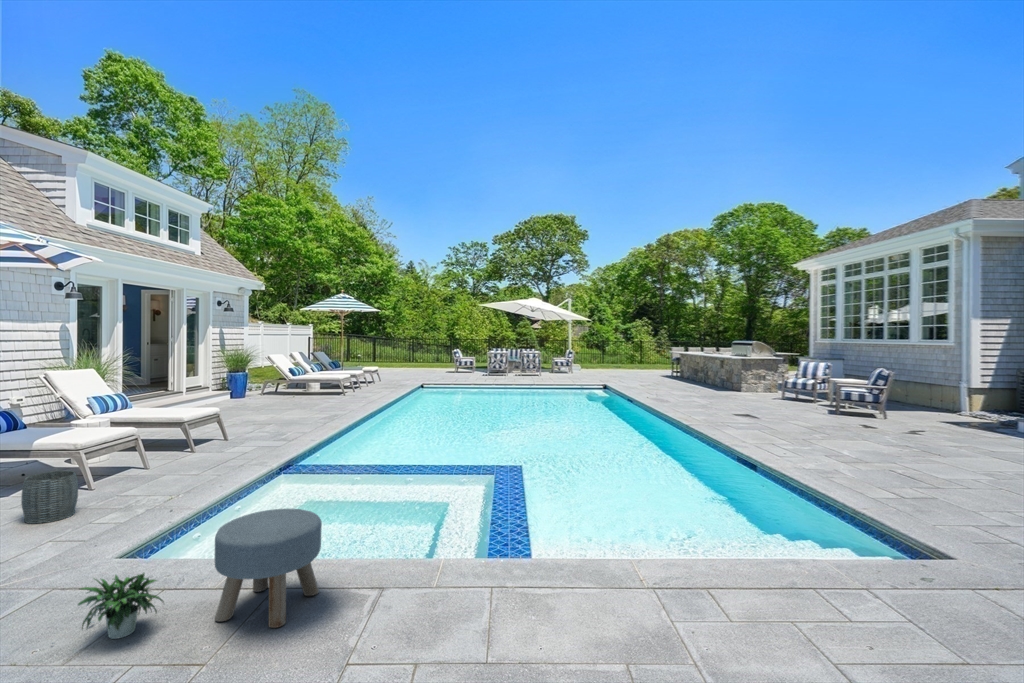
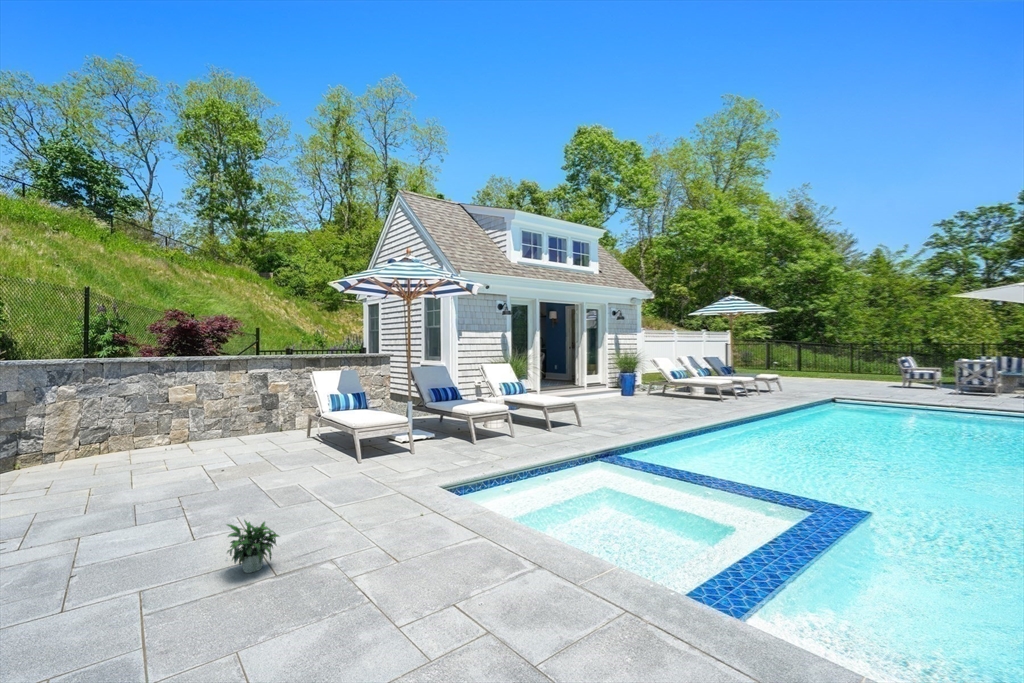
woven basket: present [21,471,78,524] -> none [360,437,391,472]
ottoman: present [215,509,322,628] -> none [273,501,372,620]

